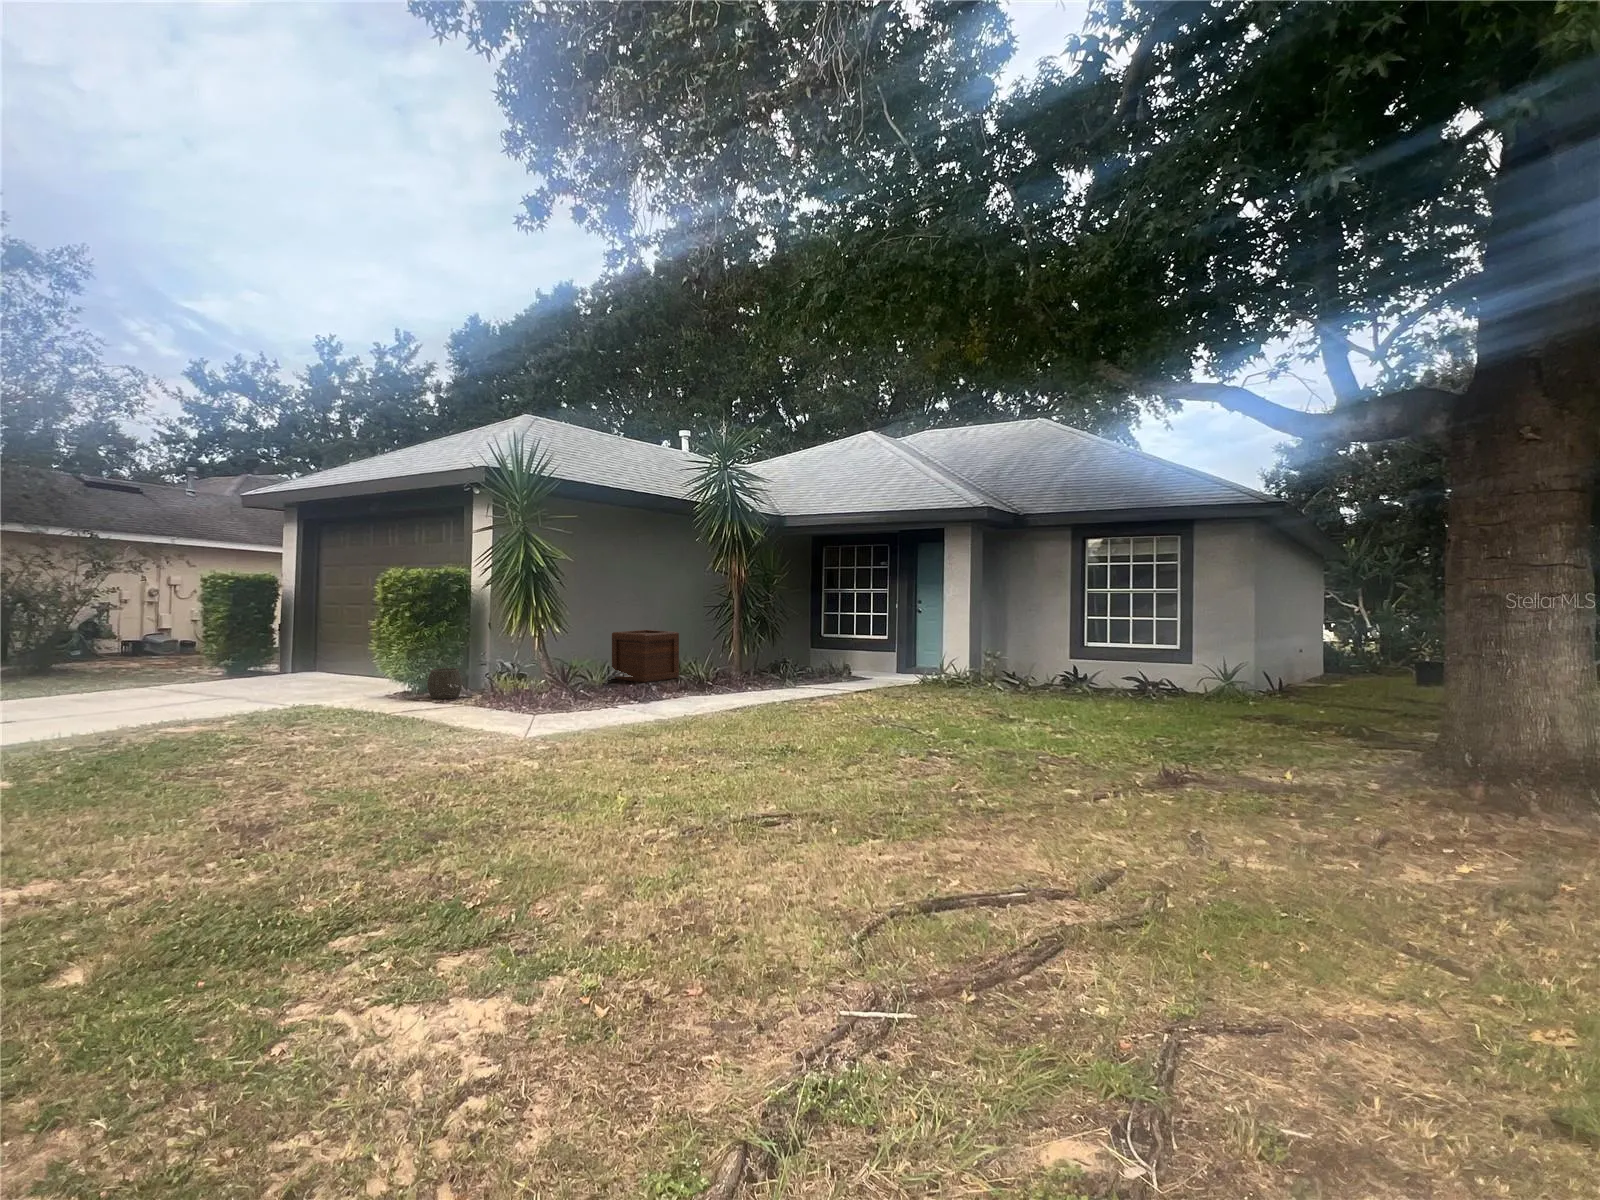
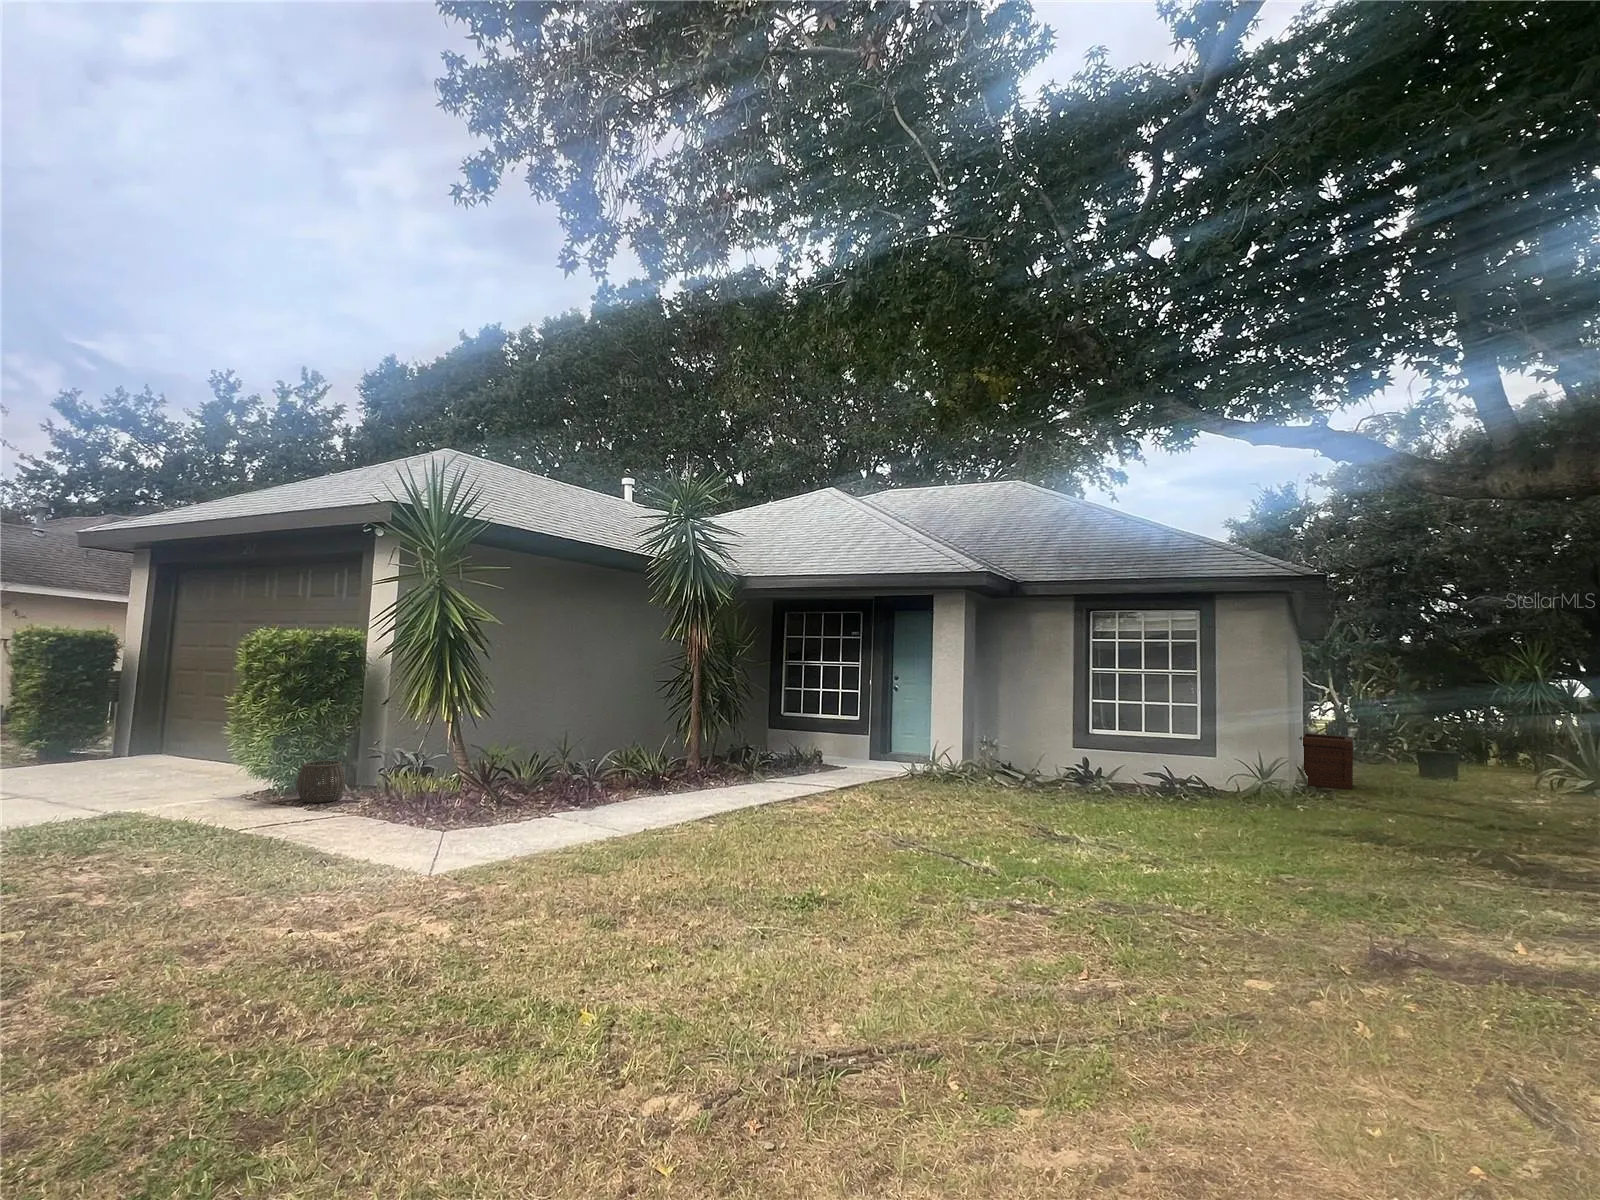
wooden crate: present [612,630,679,683] -> present [1303,733,1353,790]

